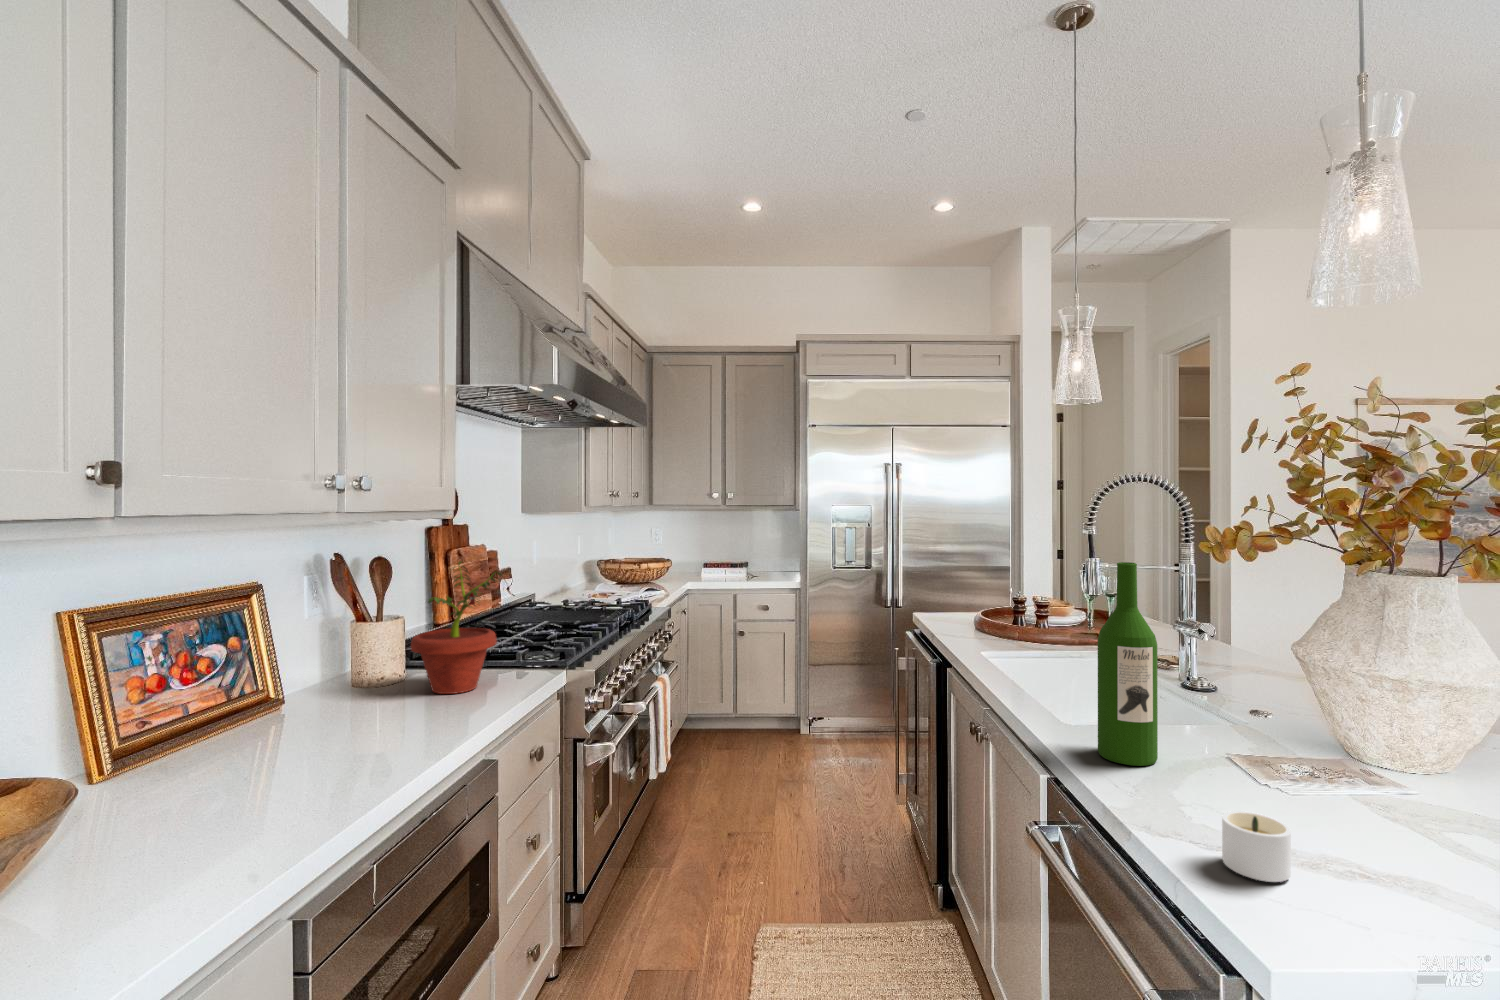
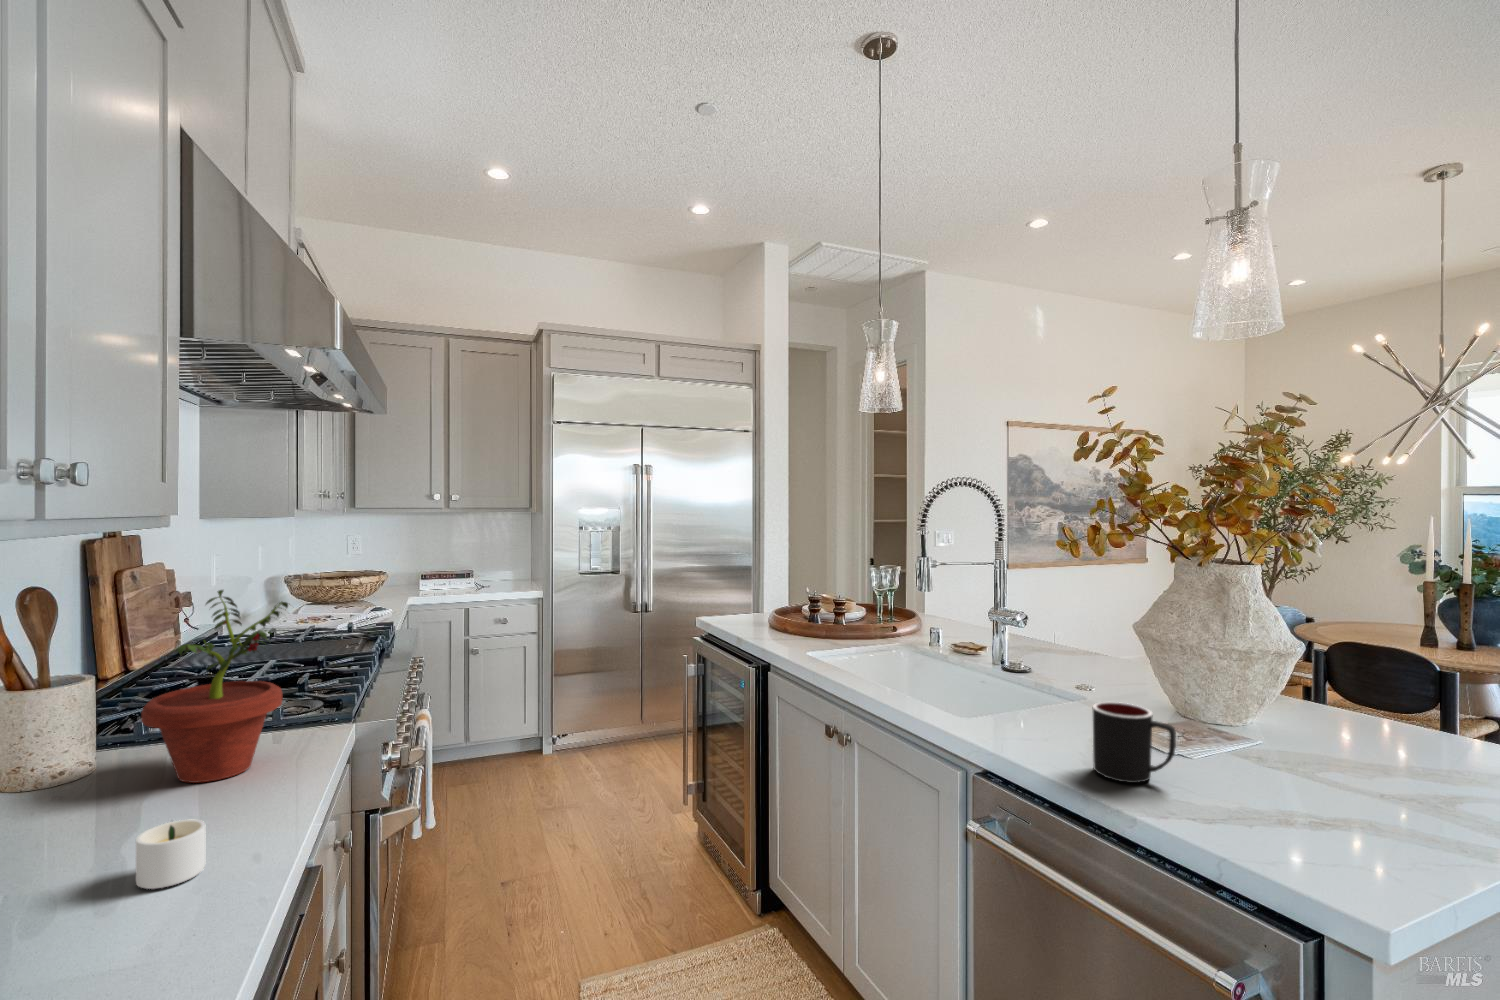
wine bottle: present [1098,562,1158,766] -> none [1004,564,1056,746]
mug: none [1161,721,1254,817] -> present [1093,702,1176,783]
candle: present [1222,811,1291,882] -> present [136,819,206,889]

